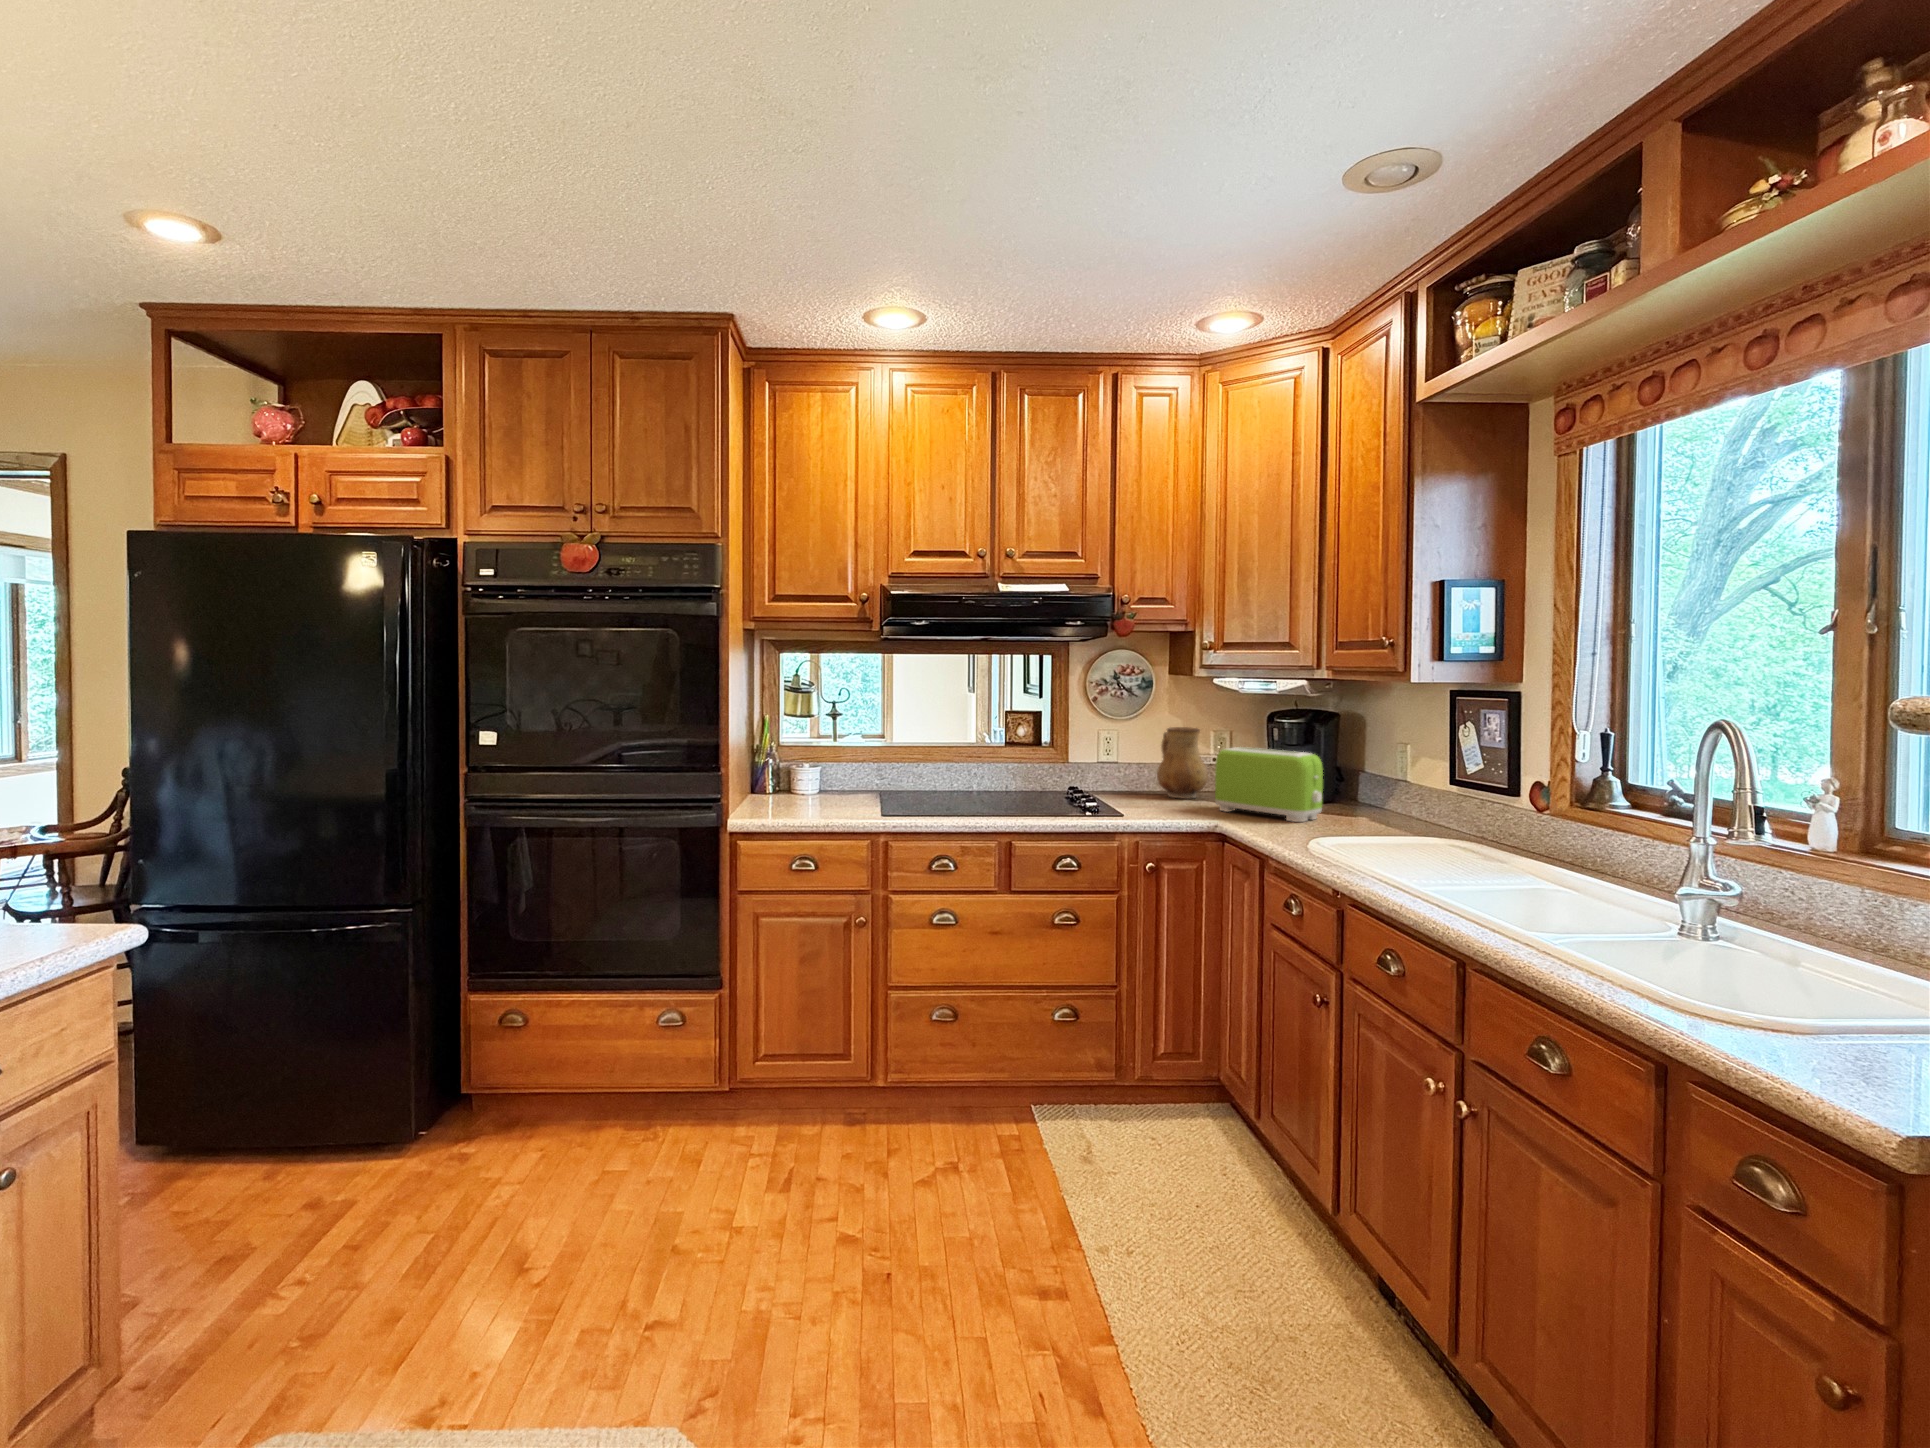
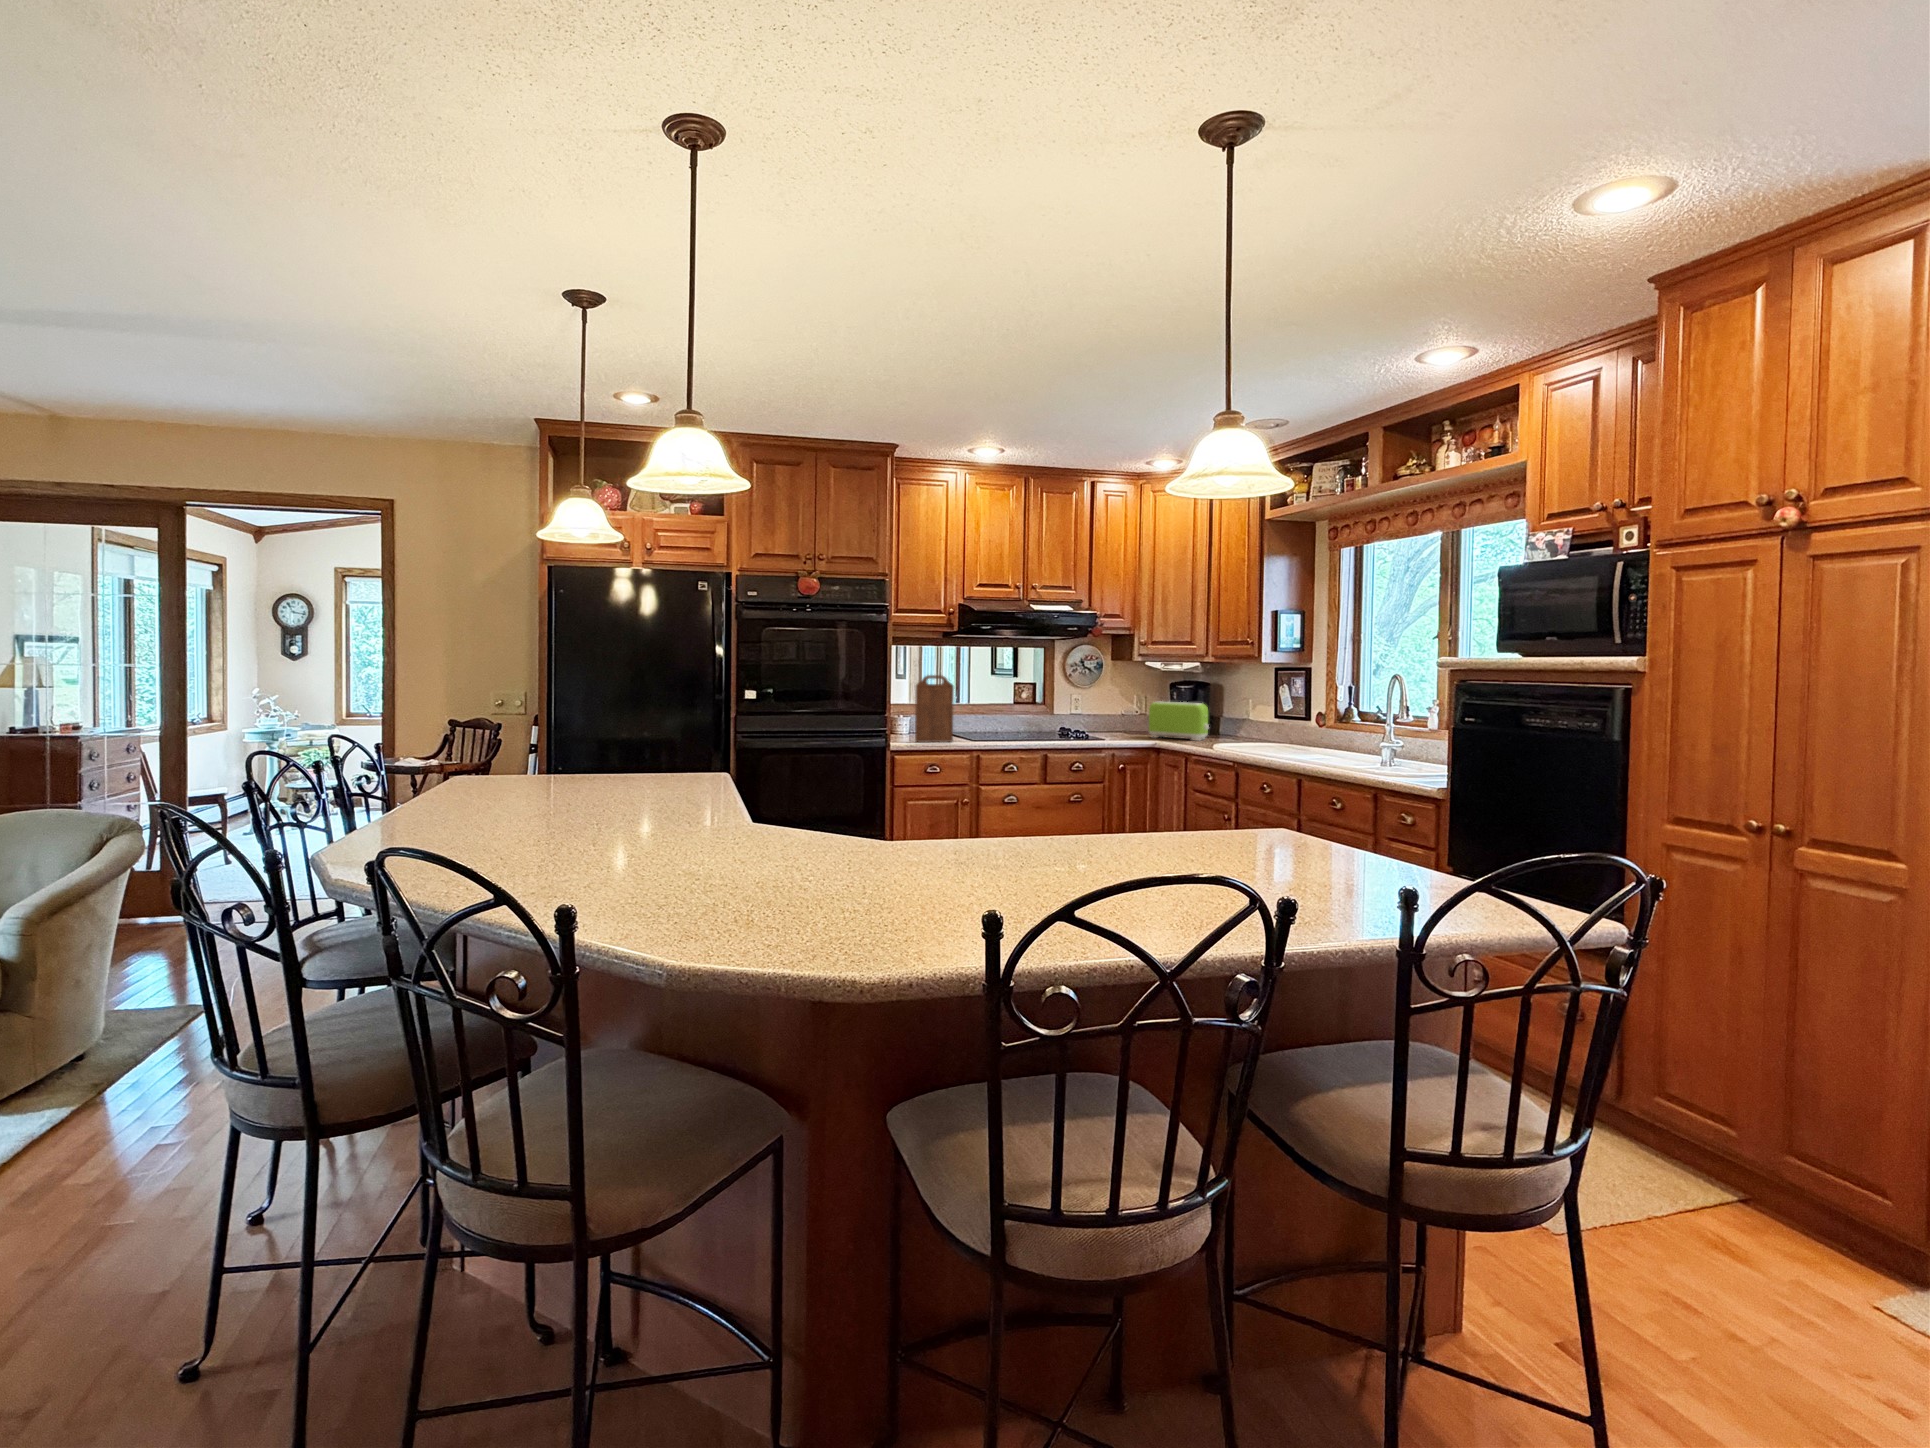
cutting board: none [780,704,846,817] -> present [915,675,954,742]
ceramic pitcher: present [1157,727,1208,799] -> none [1107,692,1137,734]

